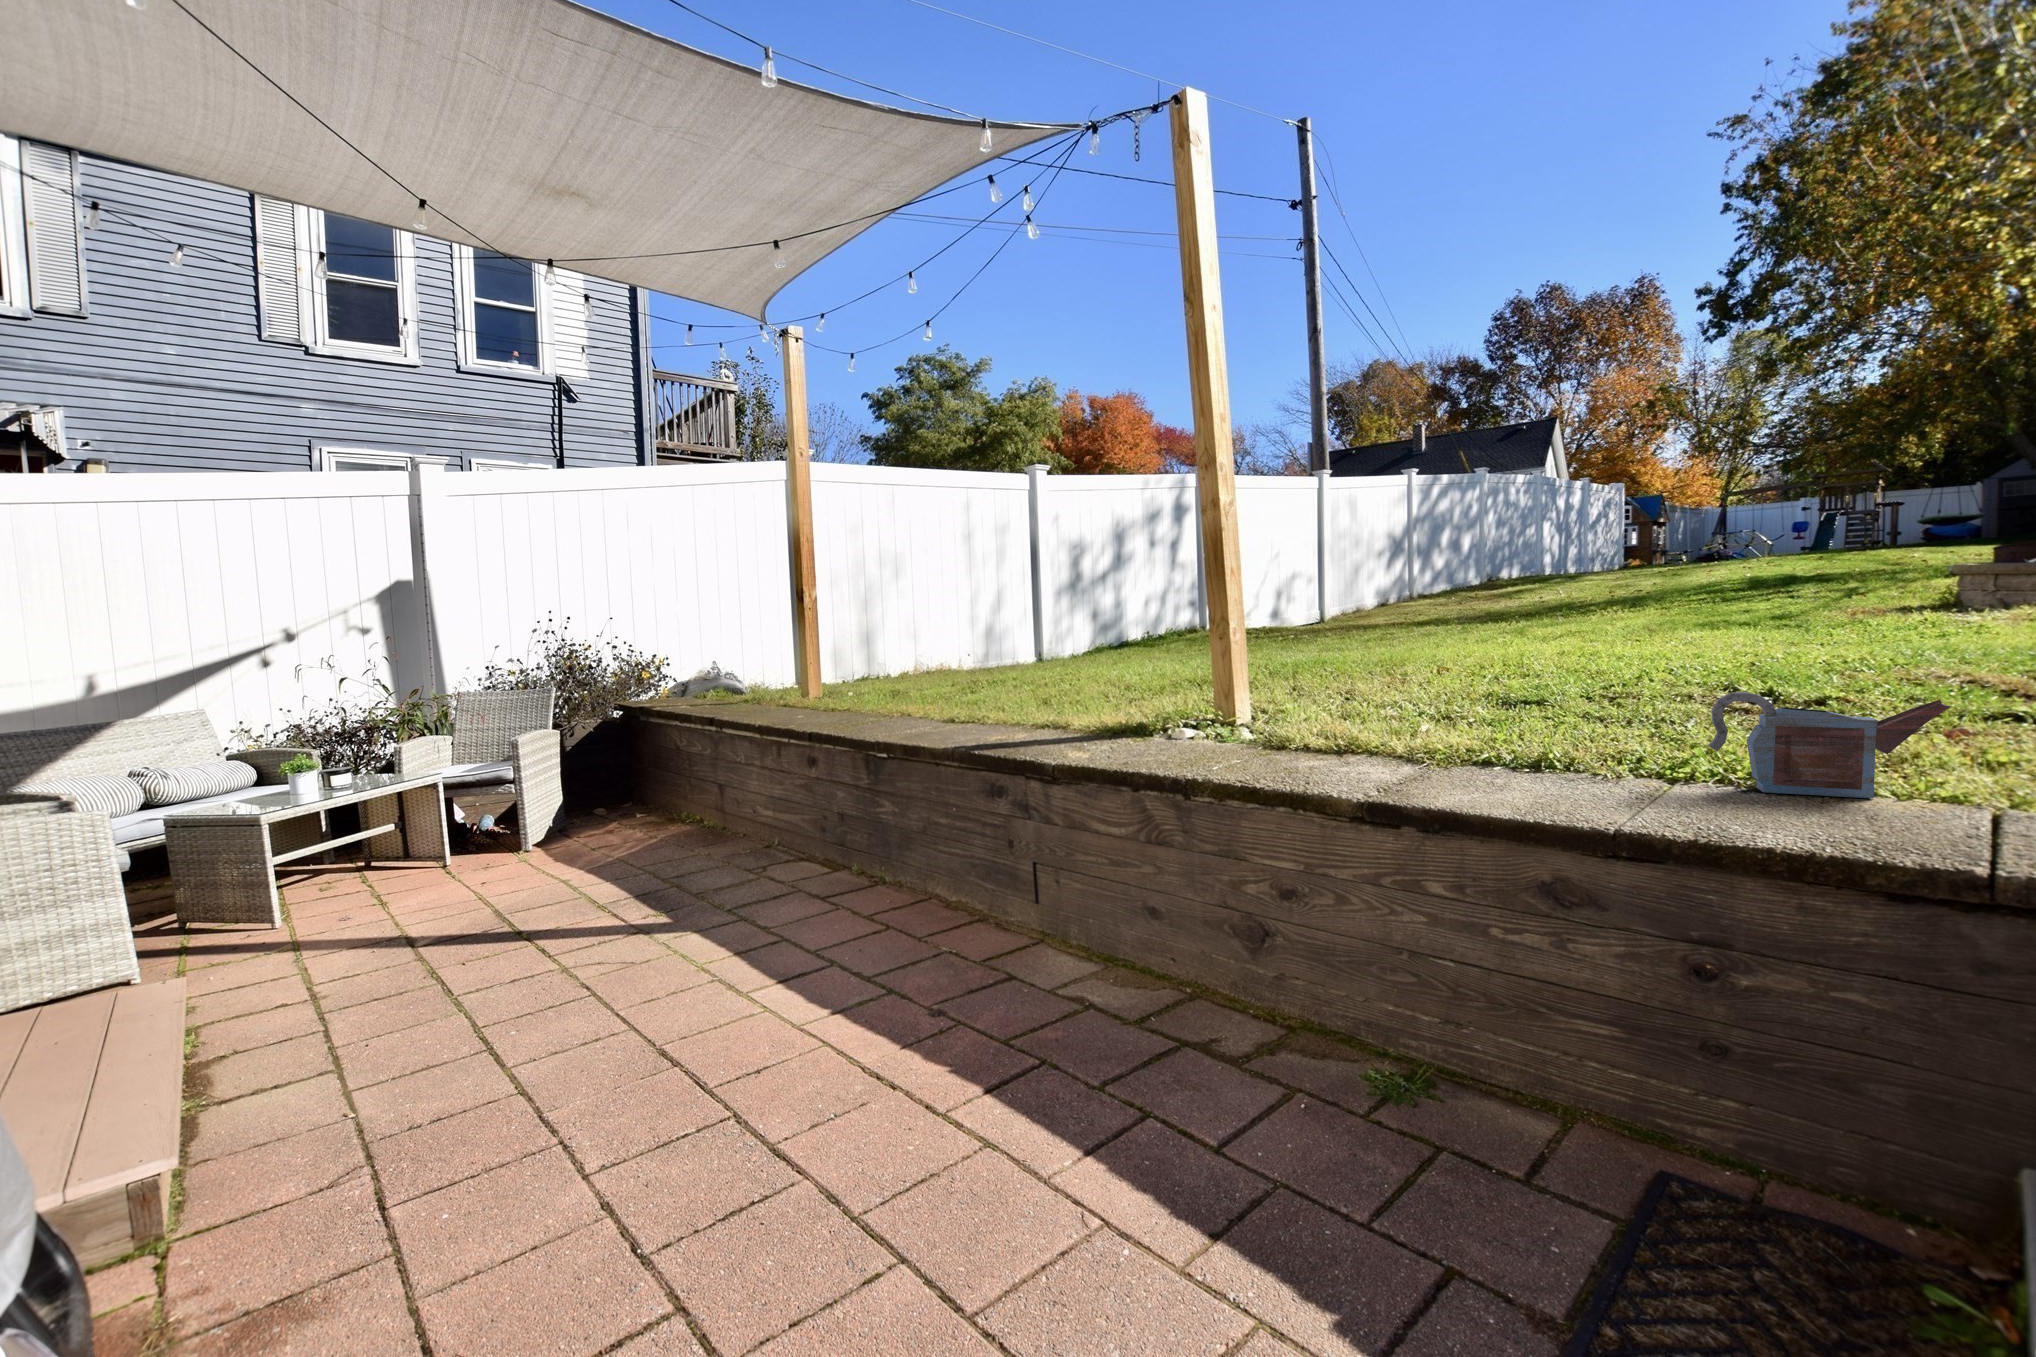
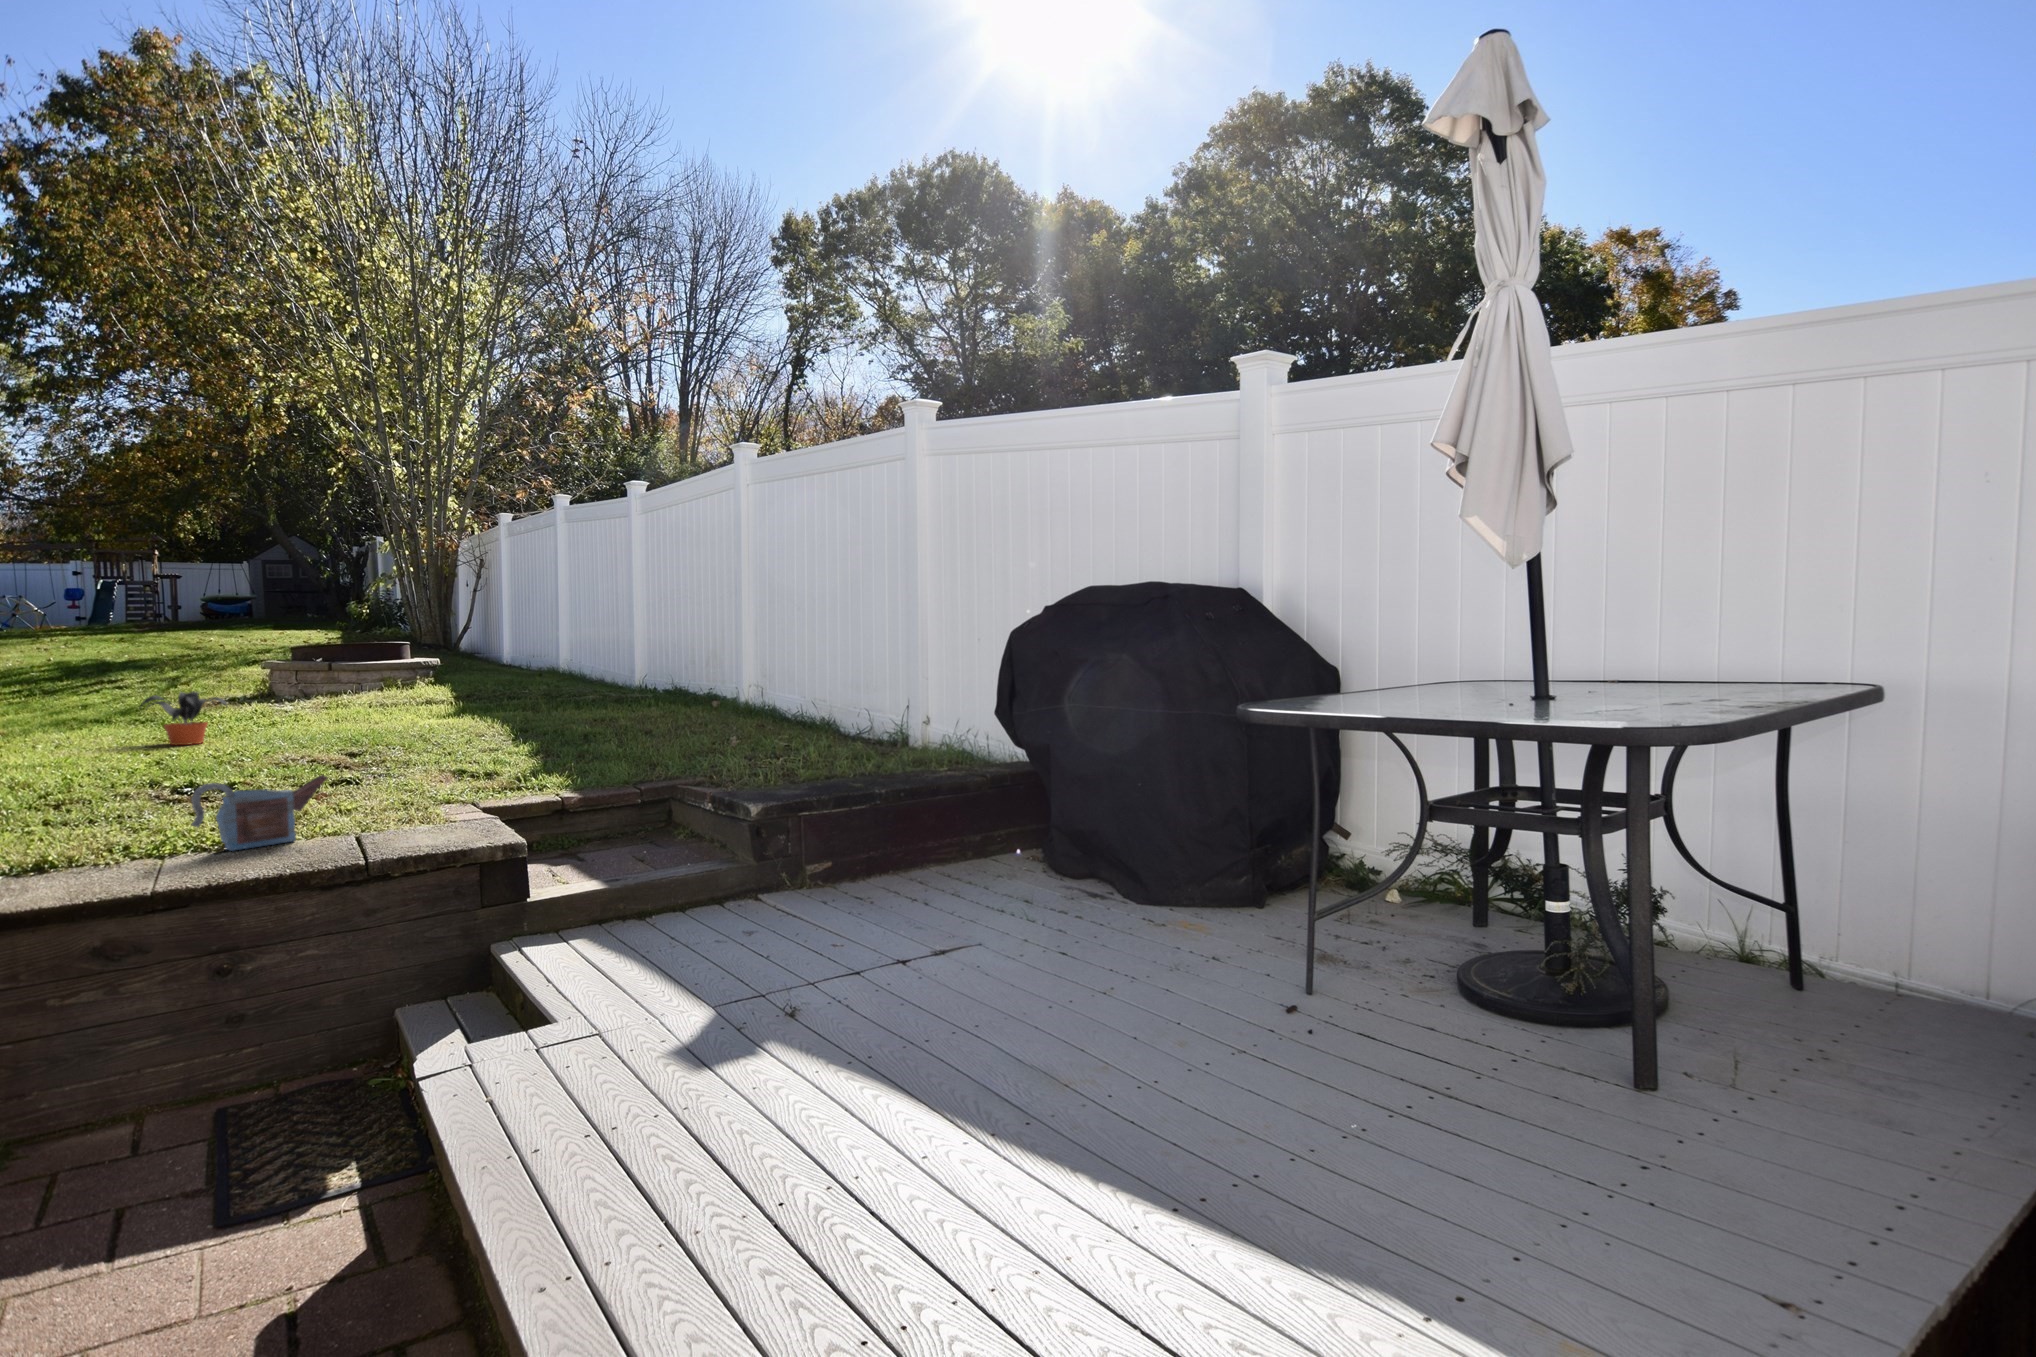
potted plant: none [1759,590,1868,651] -> present [140,691,226,745]

